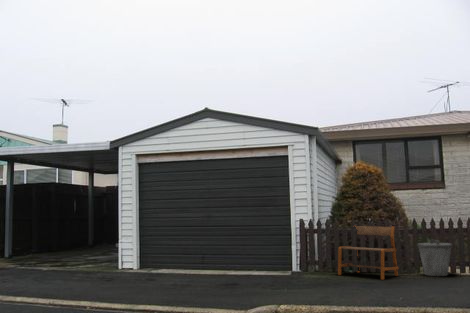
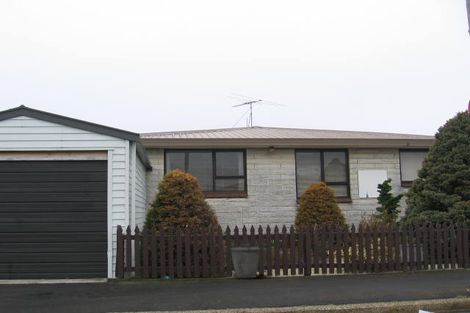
bench: present [338,226,399,280] -> none [155,232,213,283]

